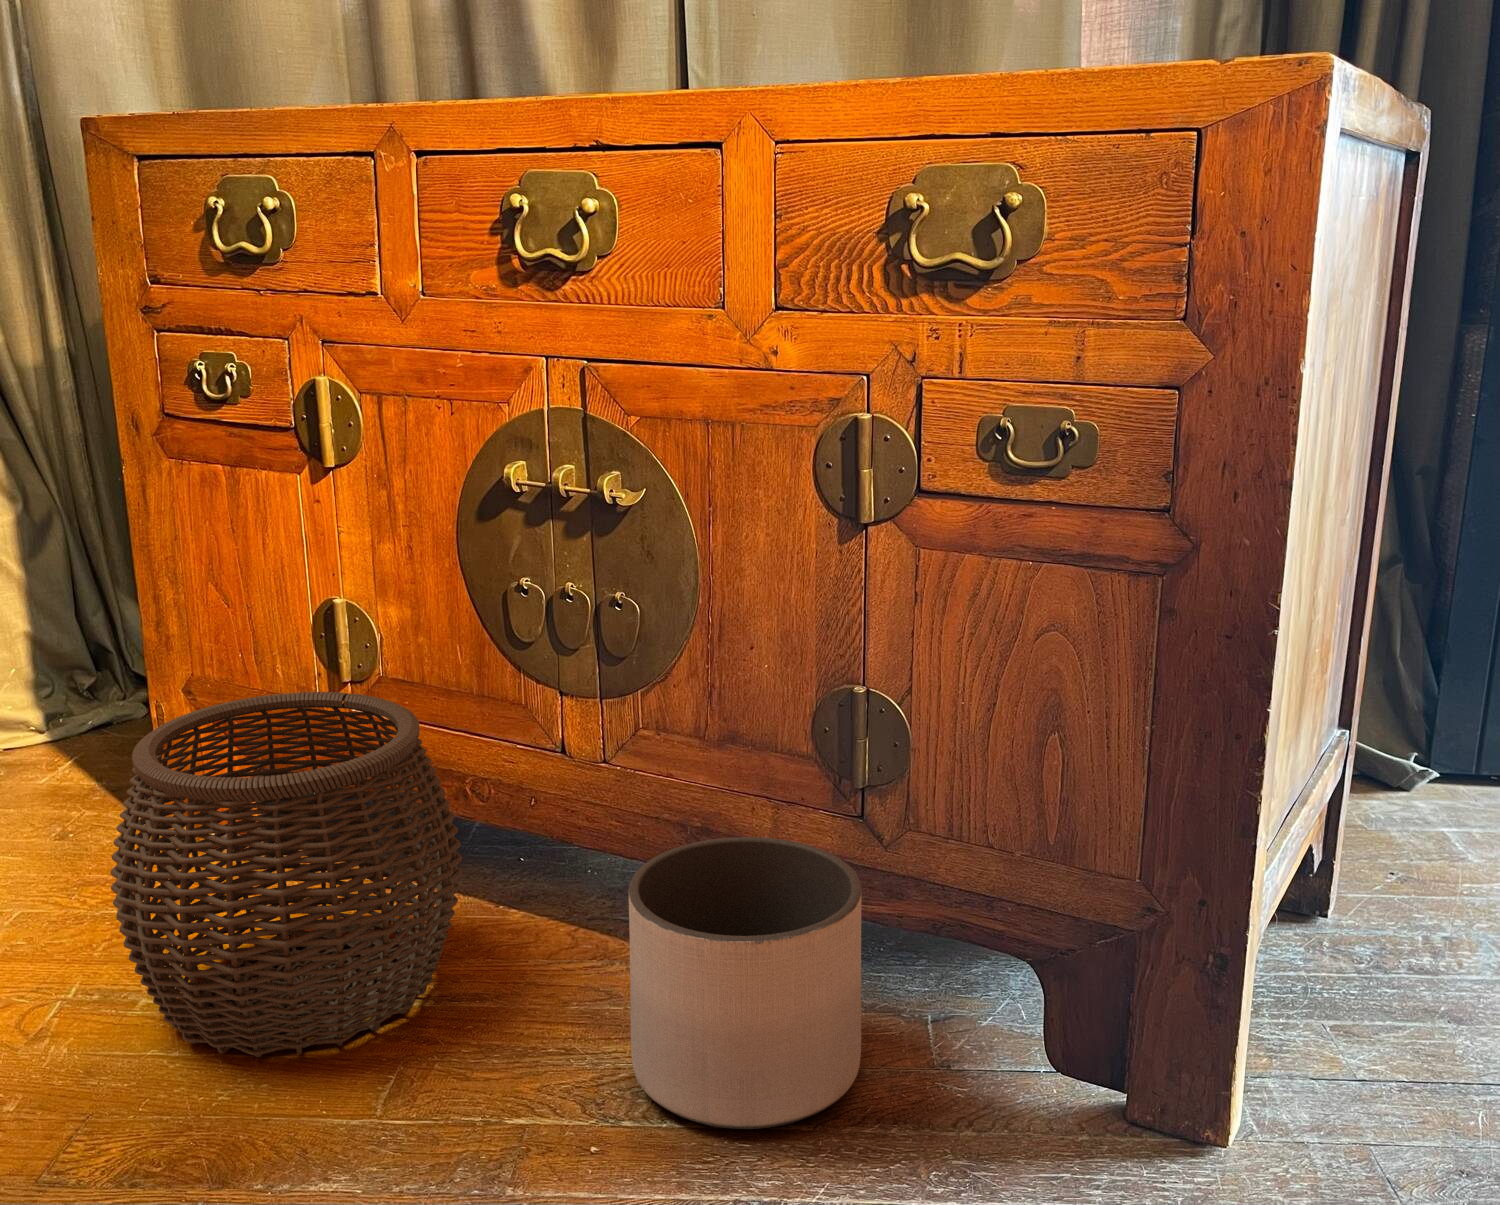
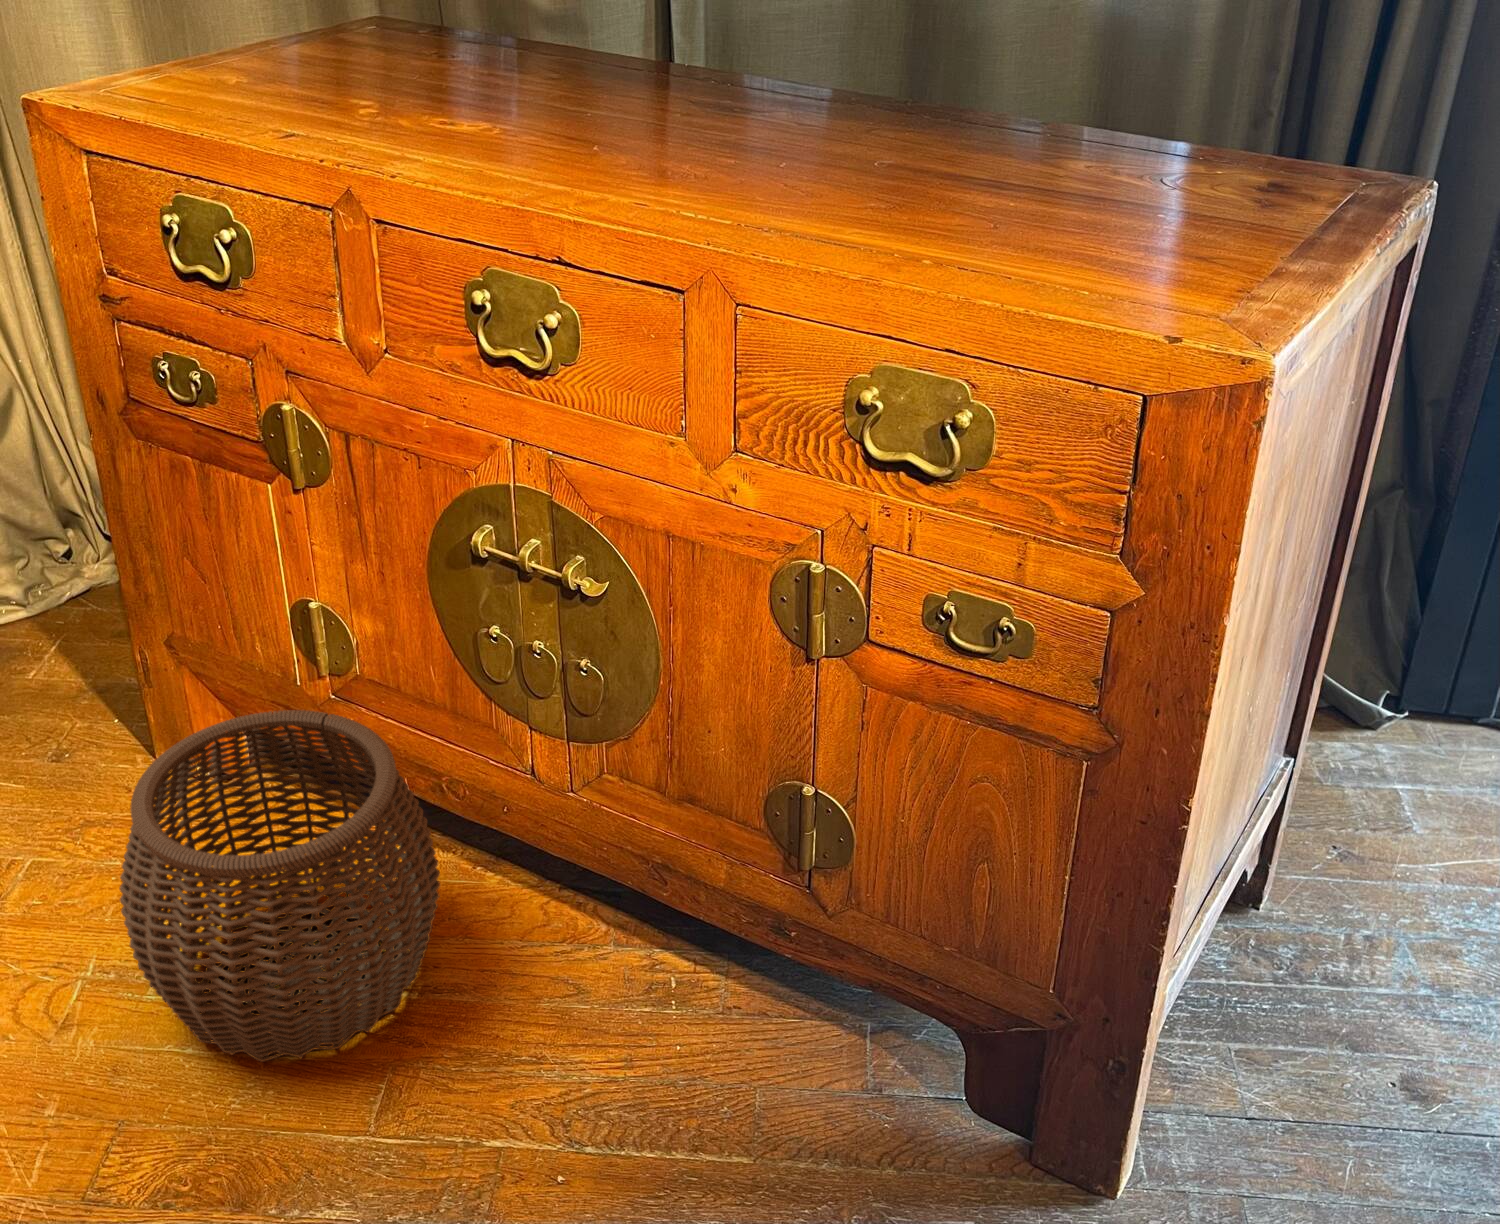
planter: present [629,837,862,1129] -> none [589,889,798,1164]

